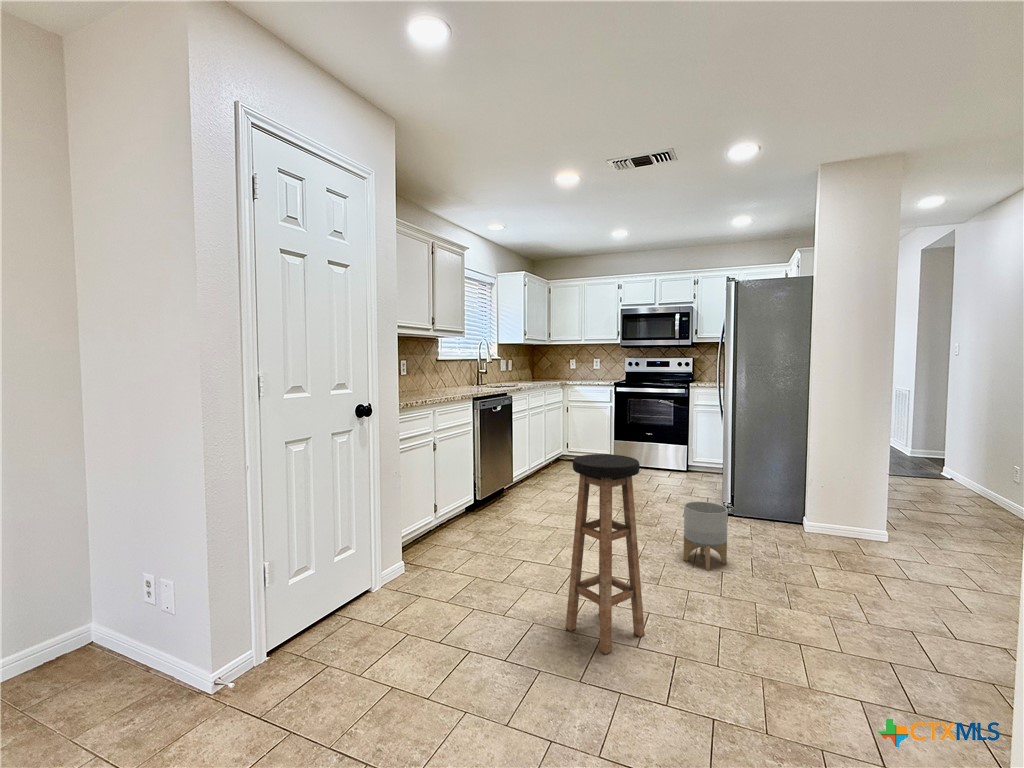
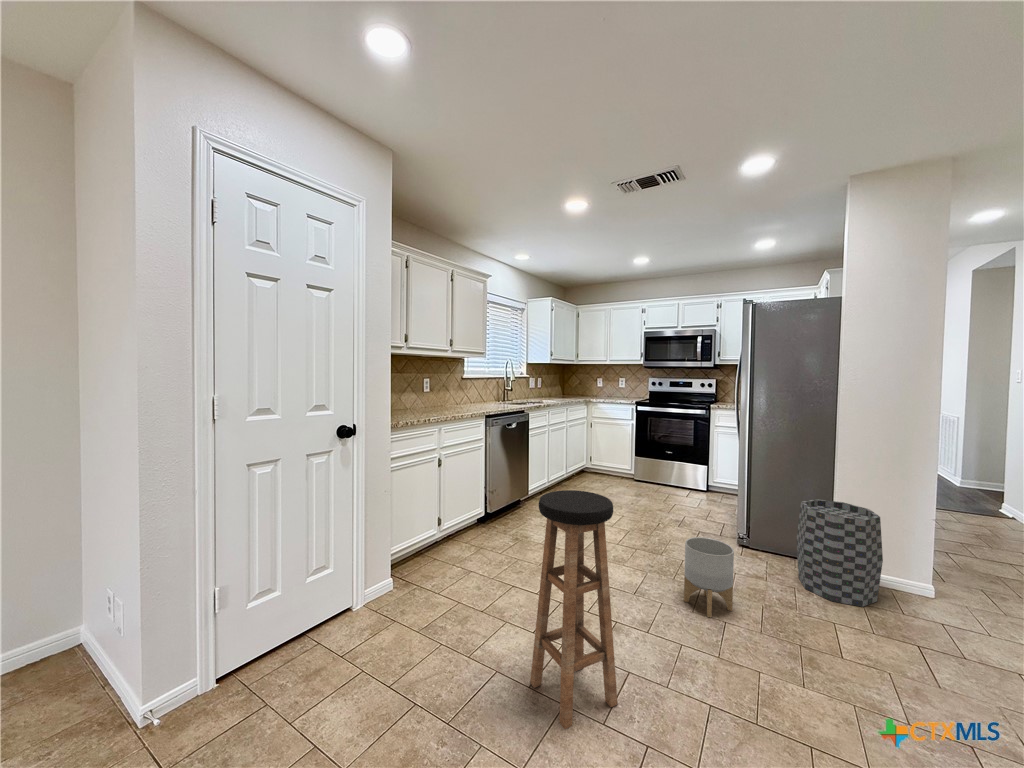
trash can: none [777,464,848,553] -> present [797,499,883,607]

